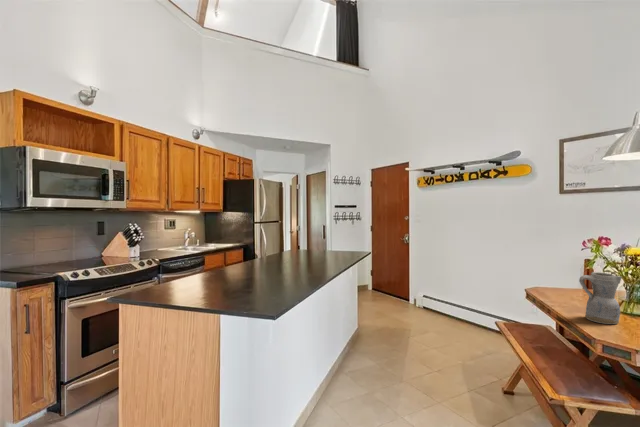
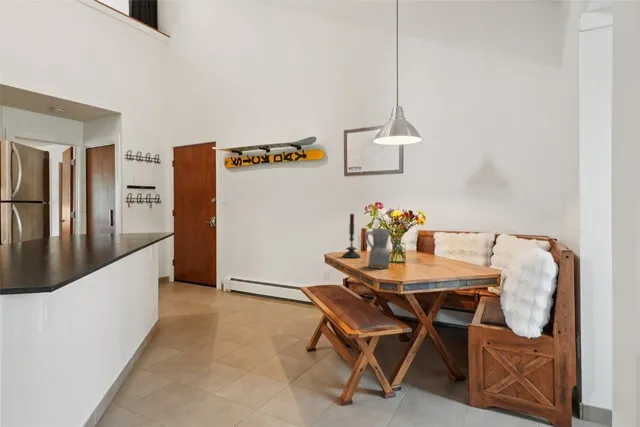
candle: none [552,246,578,301] -> present [343,214,360,258]

